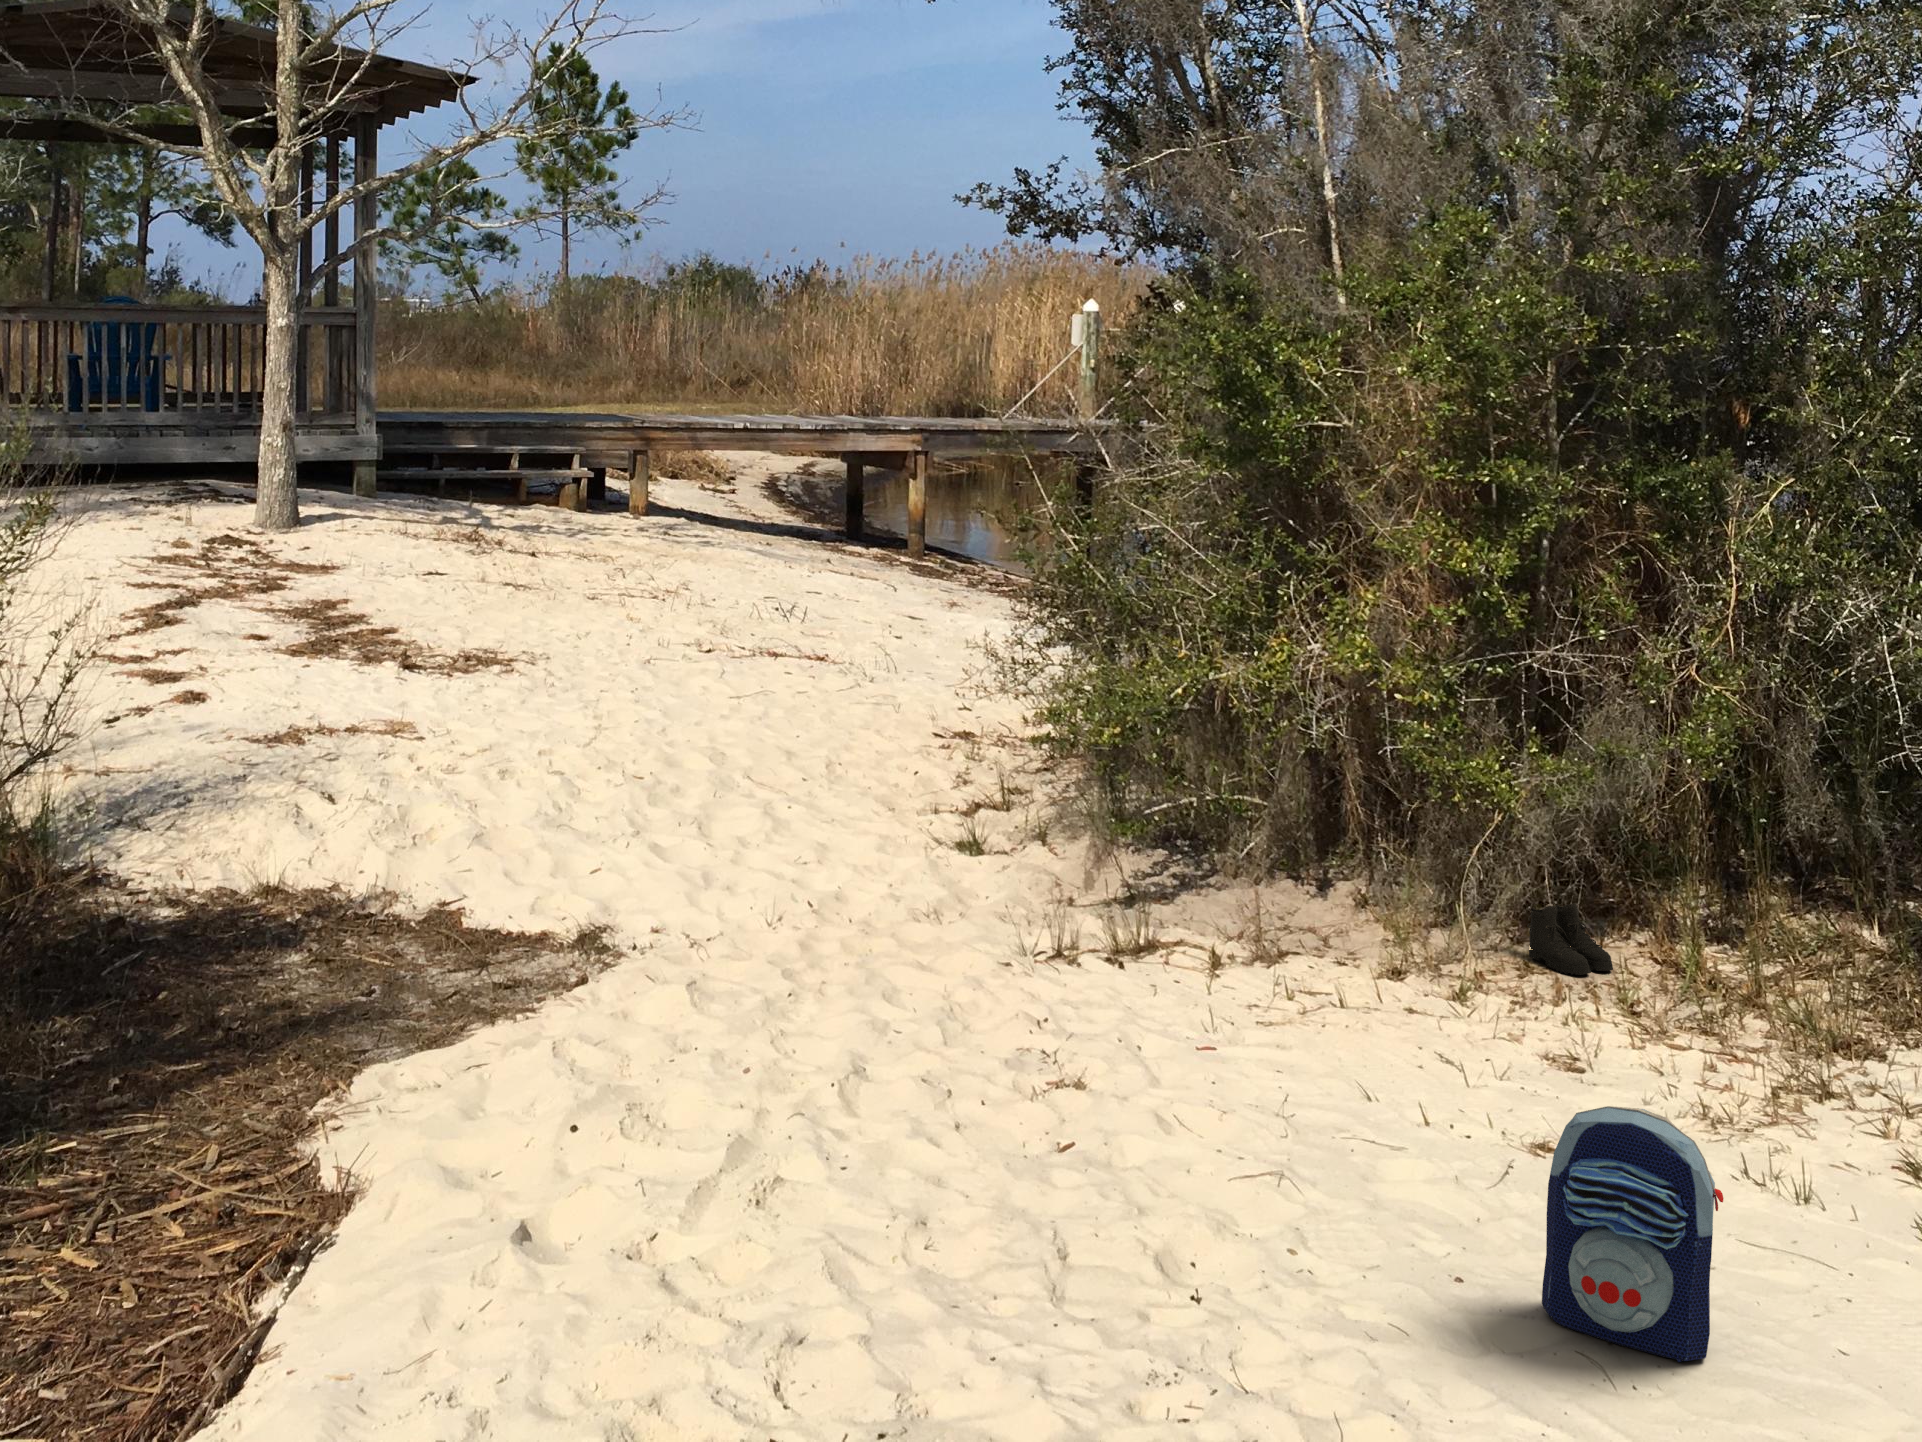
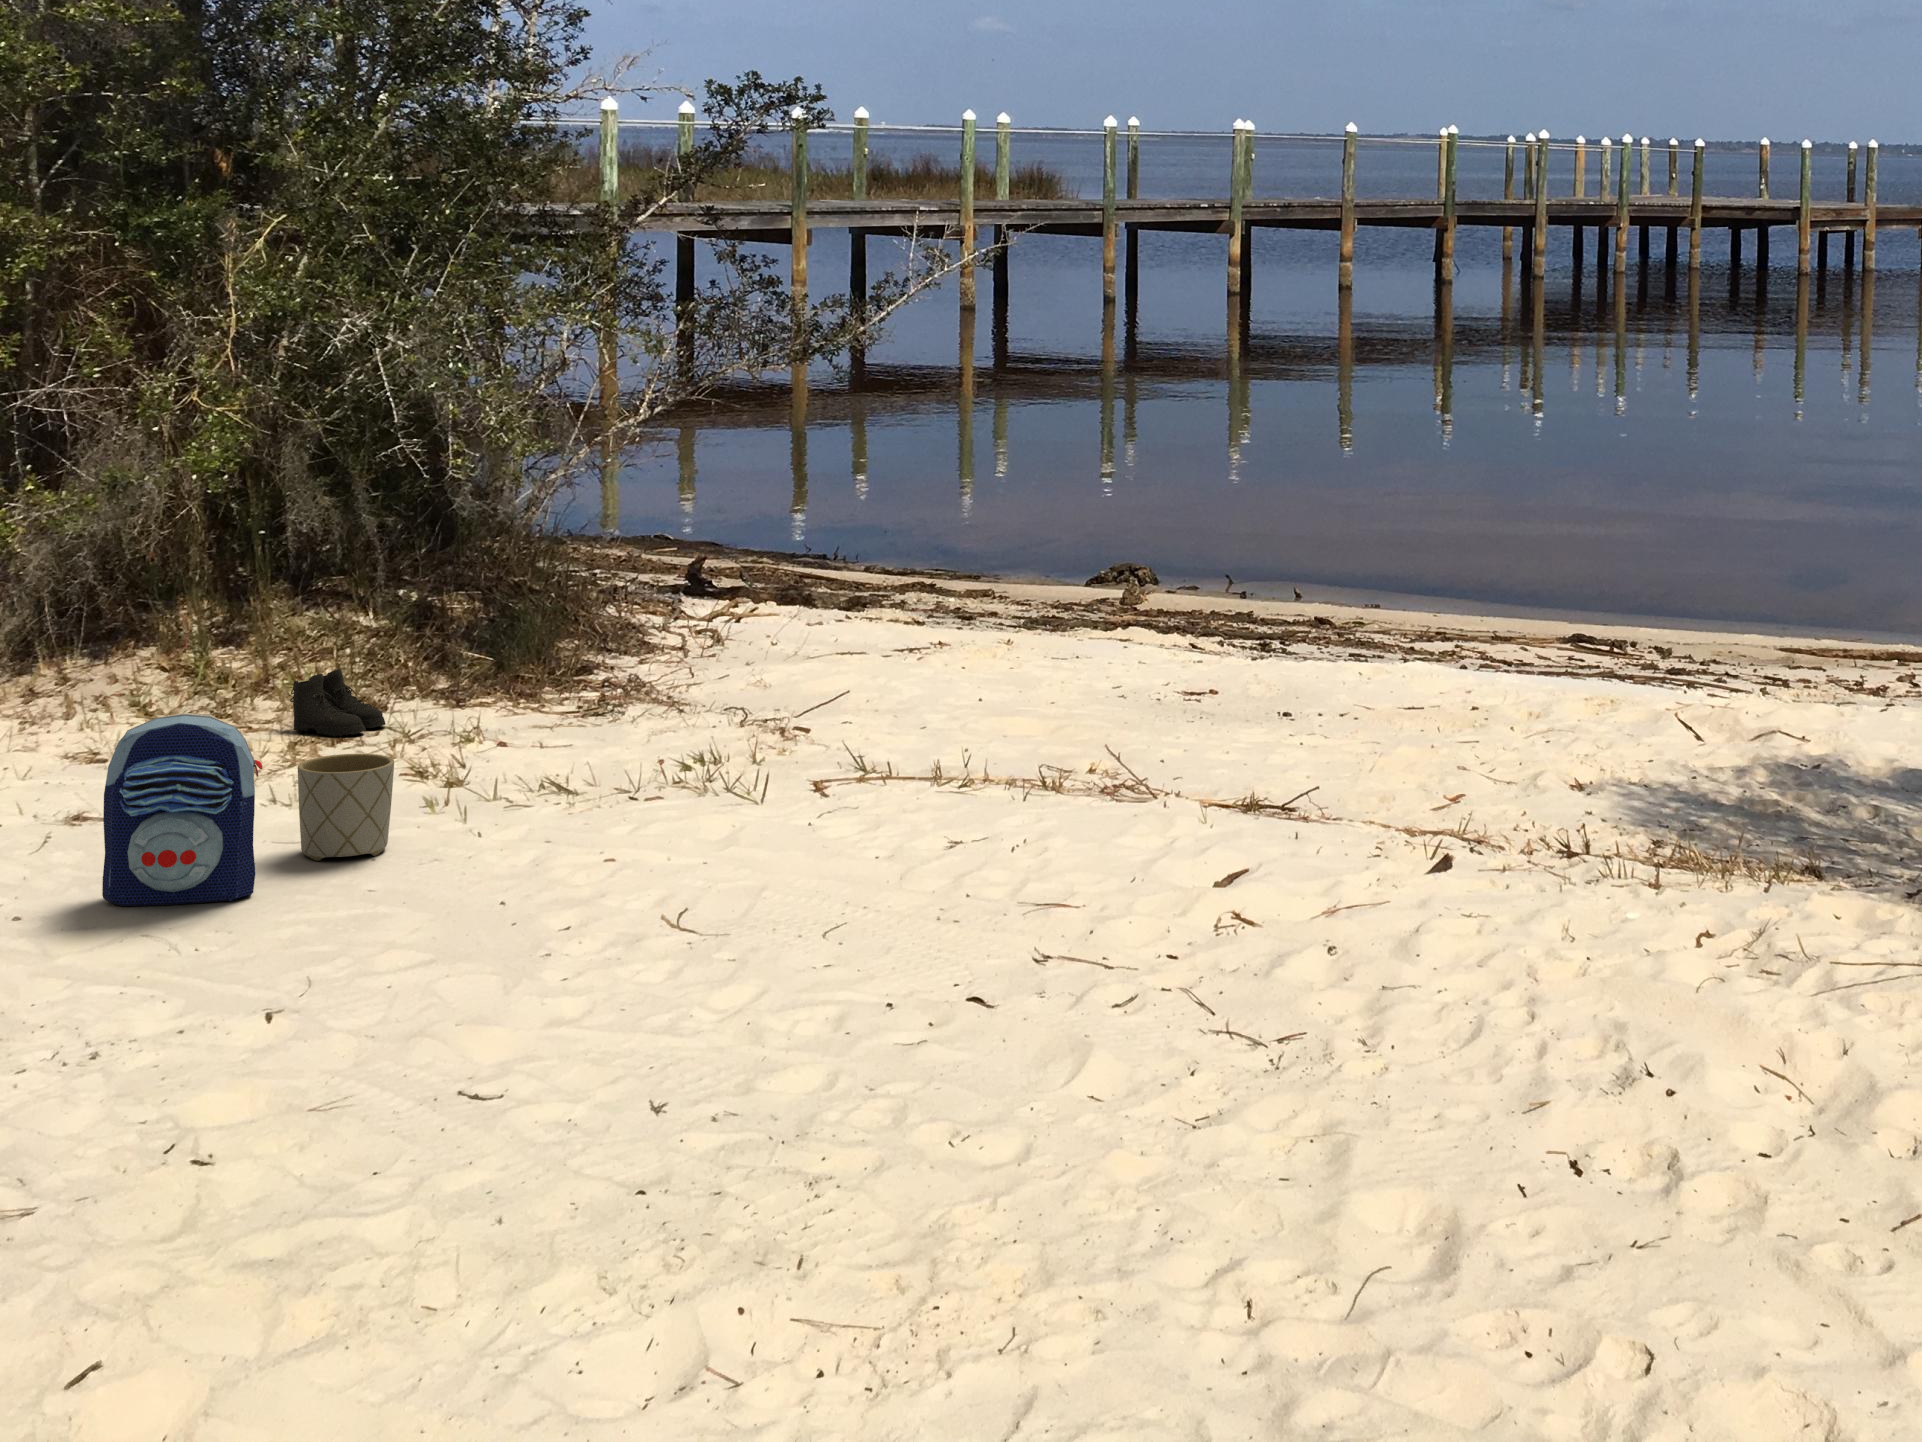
boots: present [1527,903,1613,975] -> present [290,669,386,737]
planter: none [1769,1177,1886,1333] -> present [298,754,394,861]

